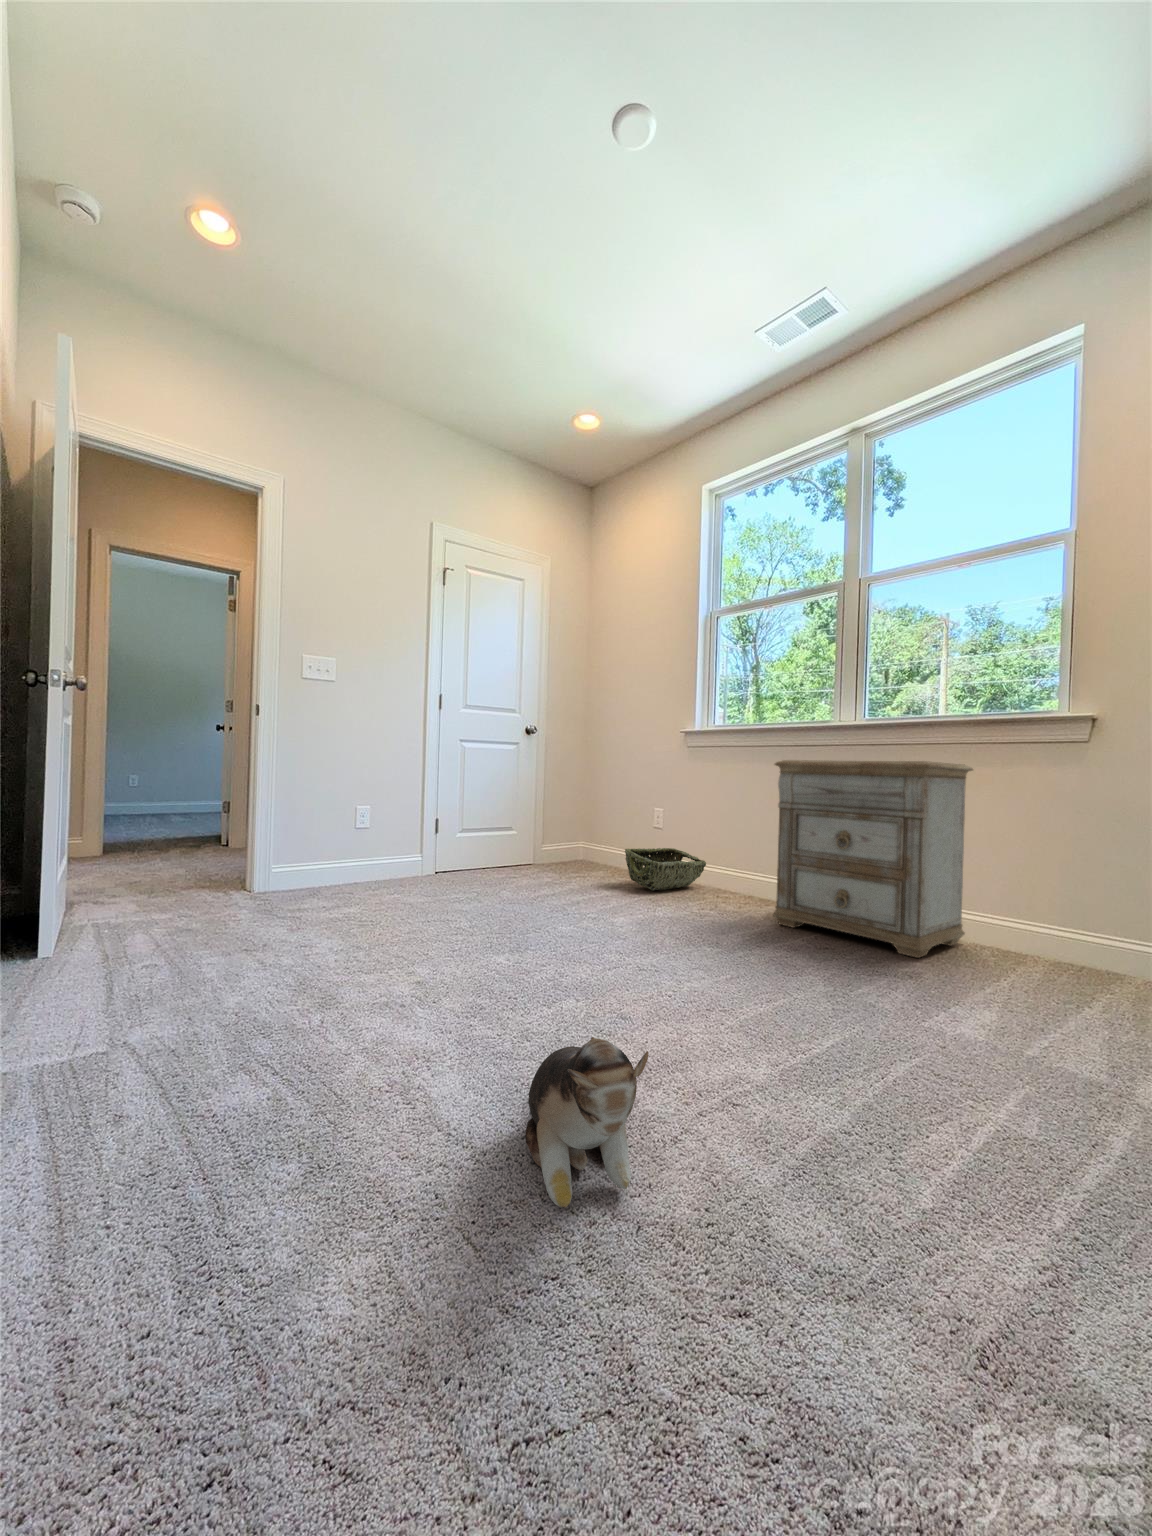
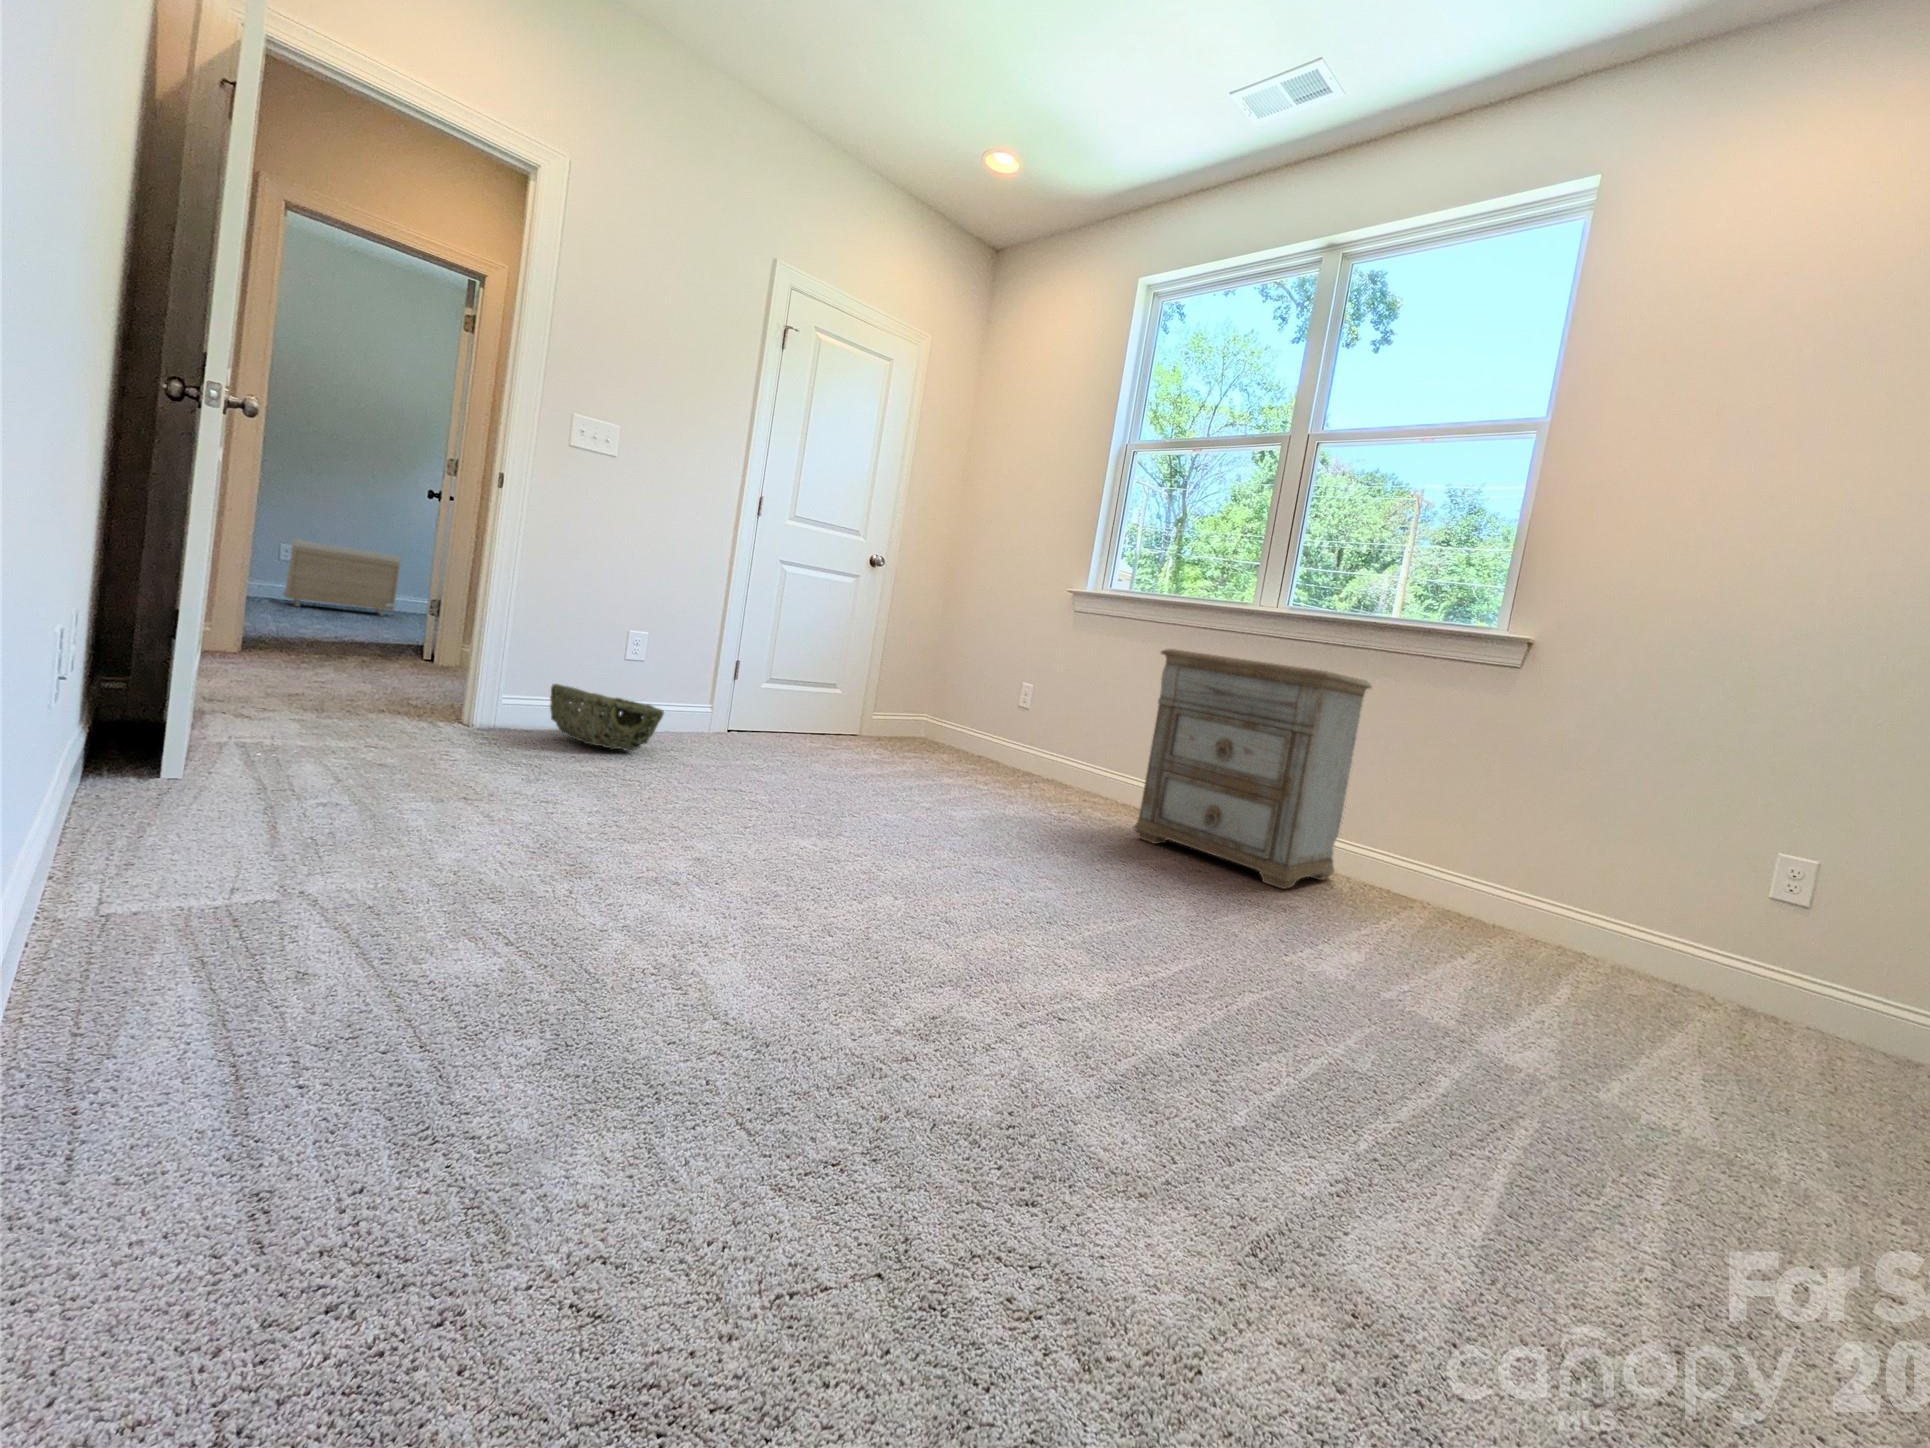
storage bench: none [125,767,199,815] -> present [283,538,401,616]
woven basket: present [625,848,706,890] -> present [550,684,664,751]
plush toy: present [525,1037,648,1208] -> none [817,919,968,1098]

